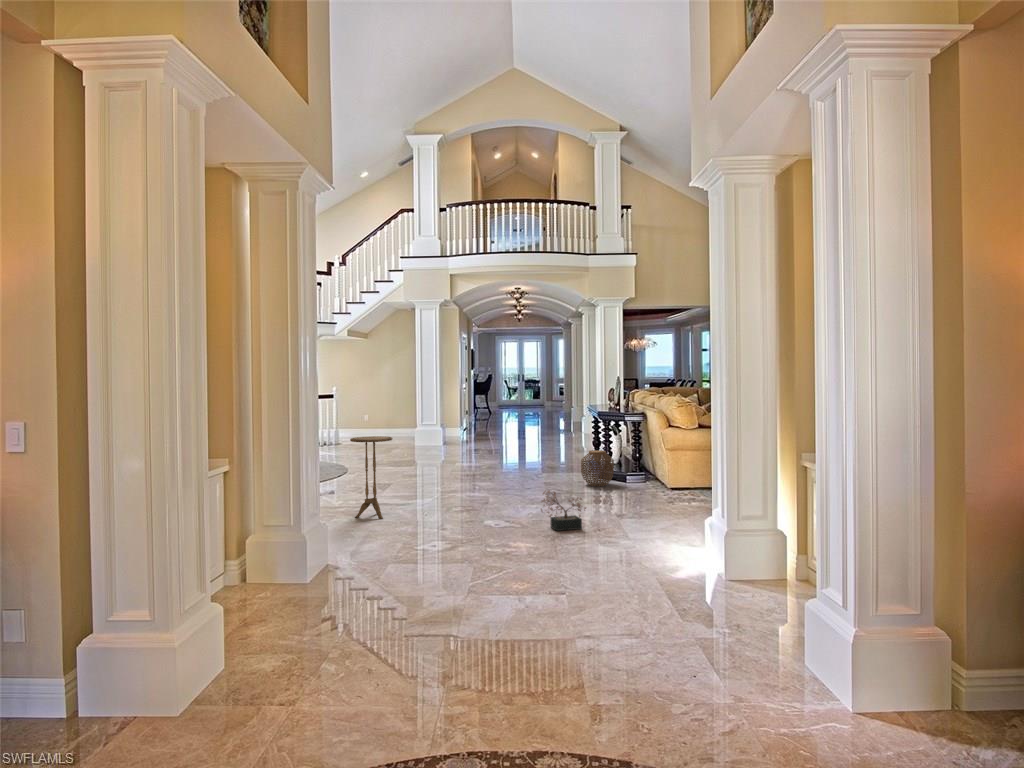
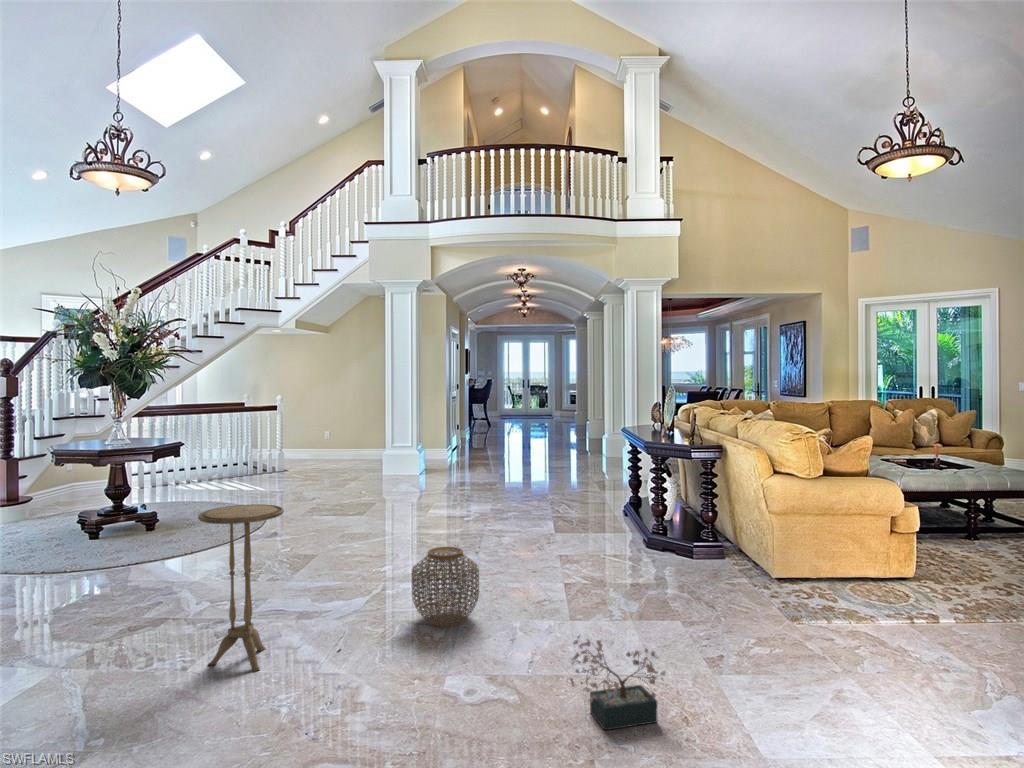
woven basket: present [581,450,614,486] -> present [412,547,479,627]

